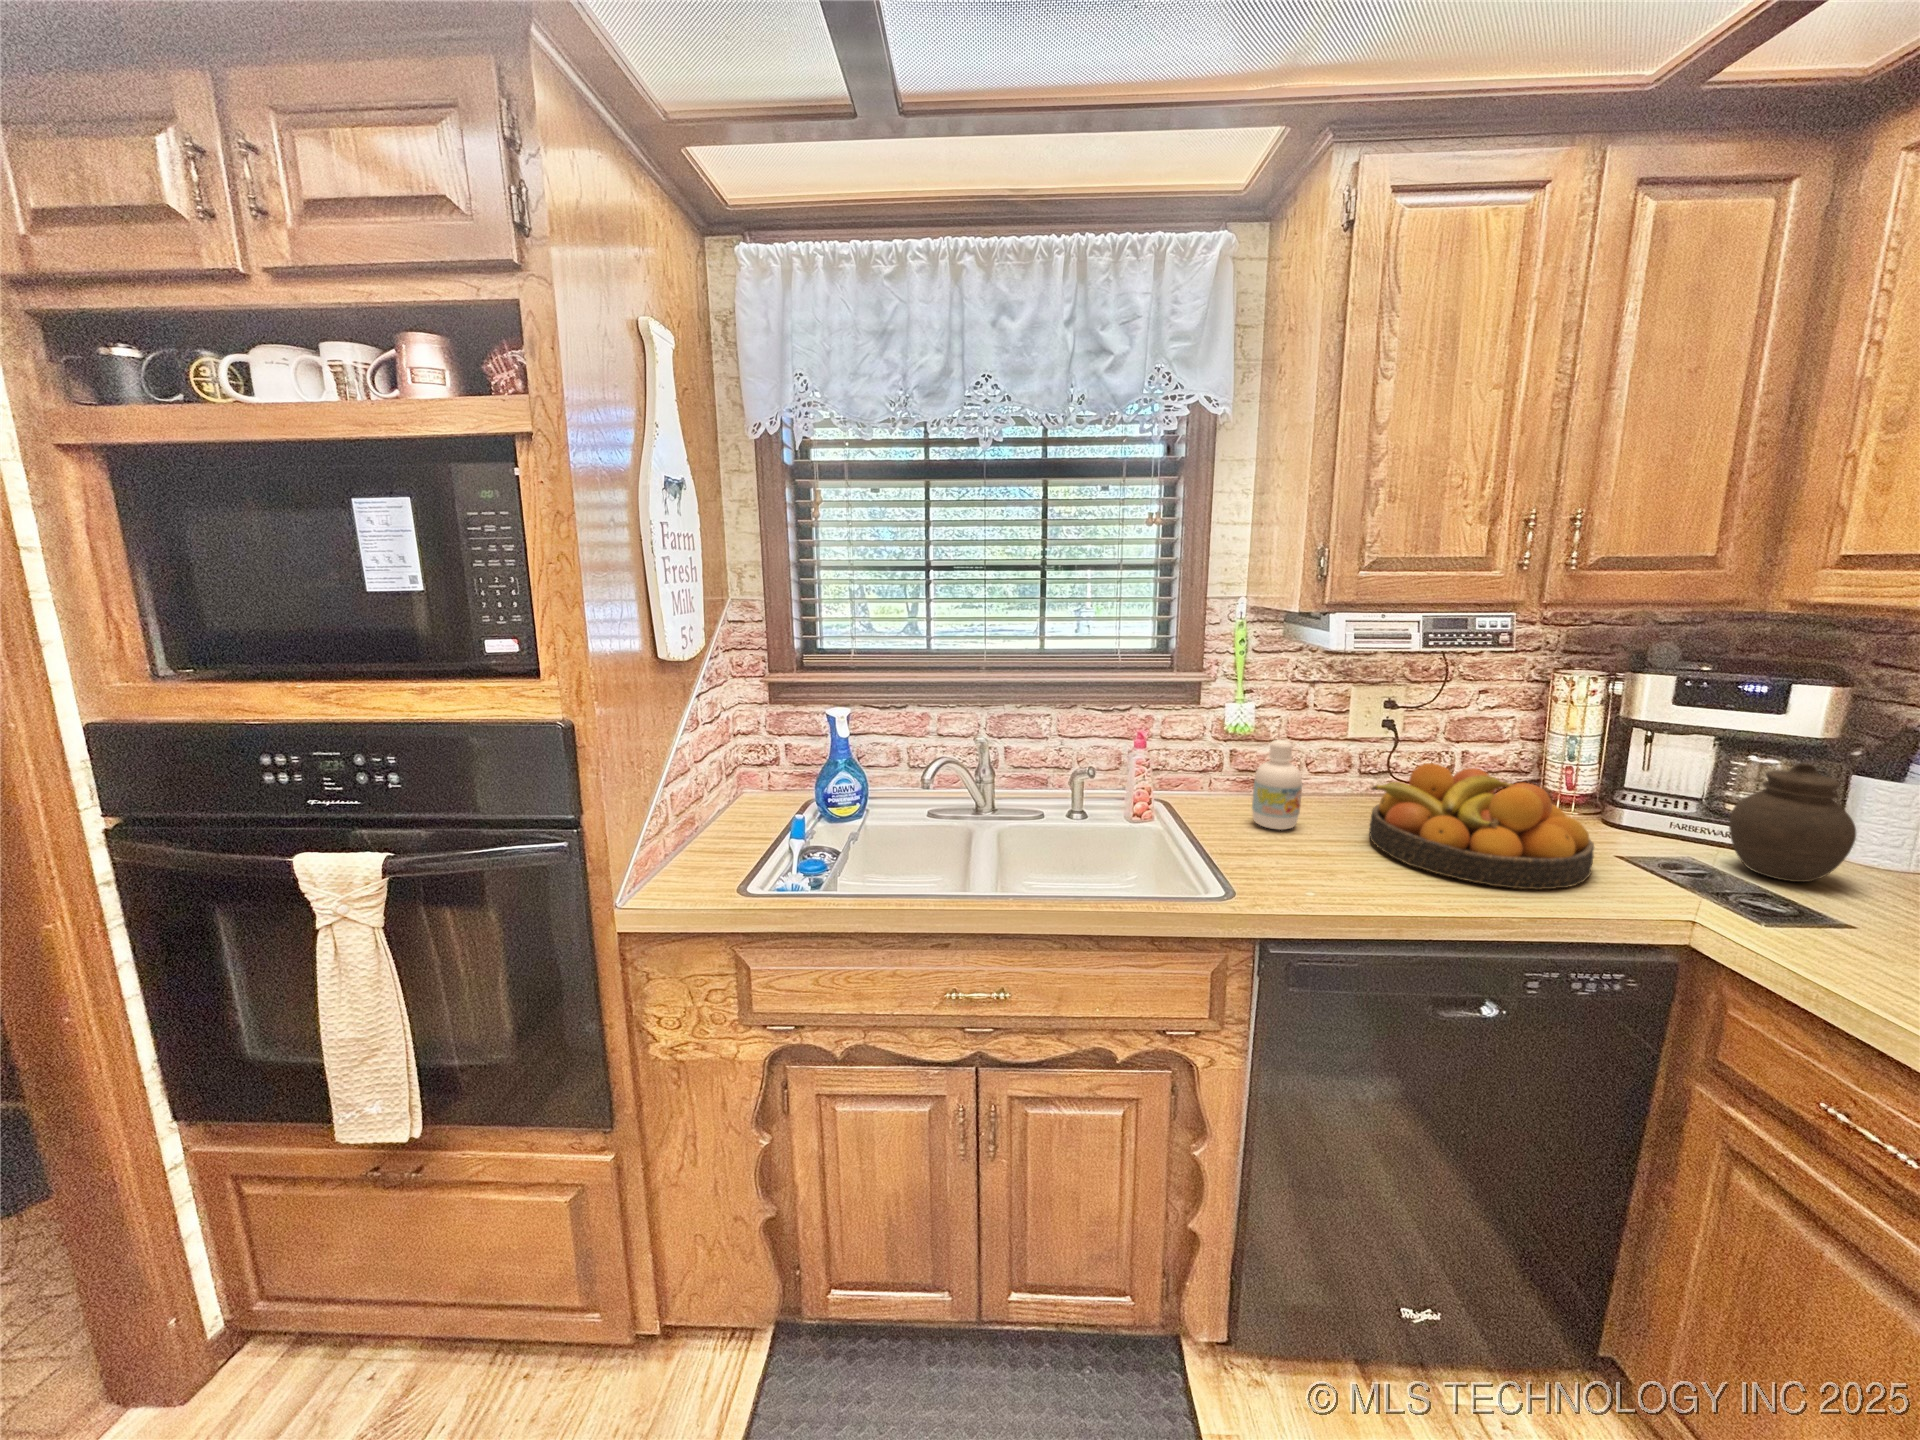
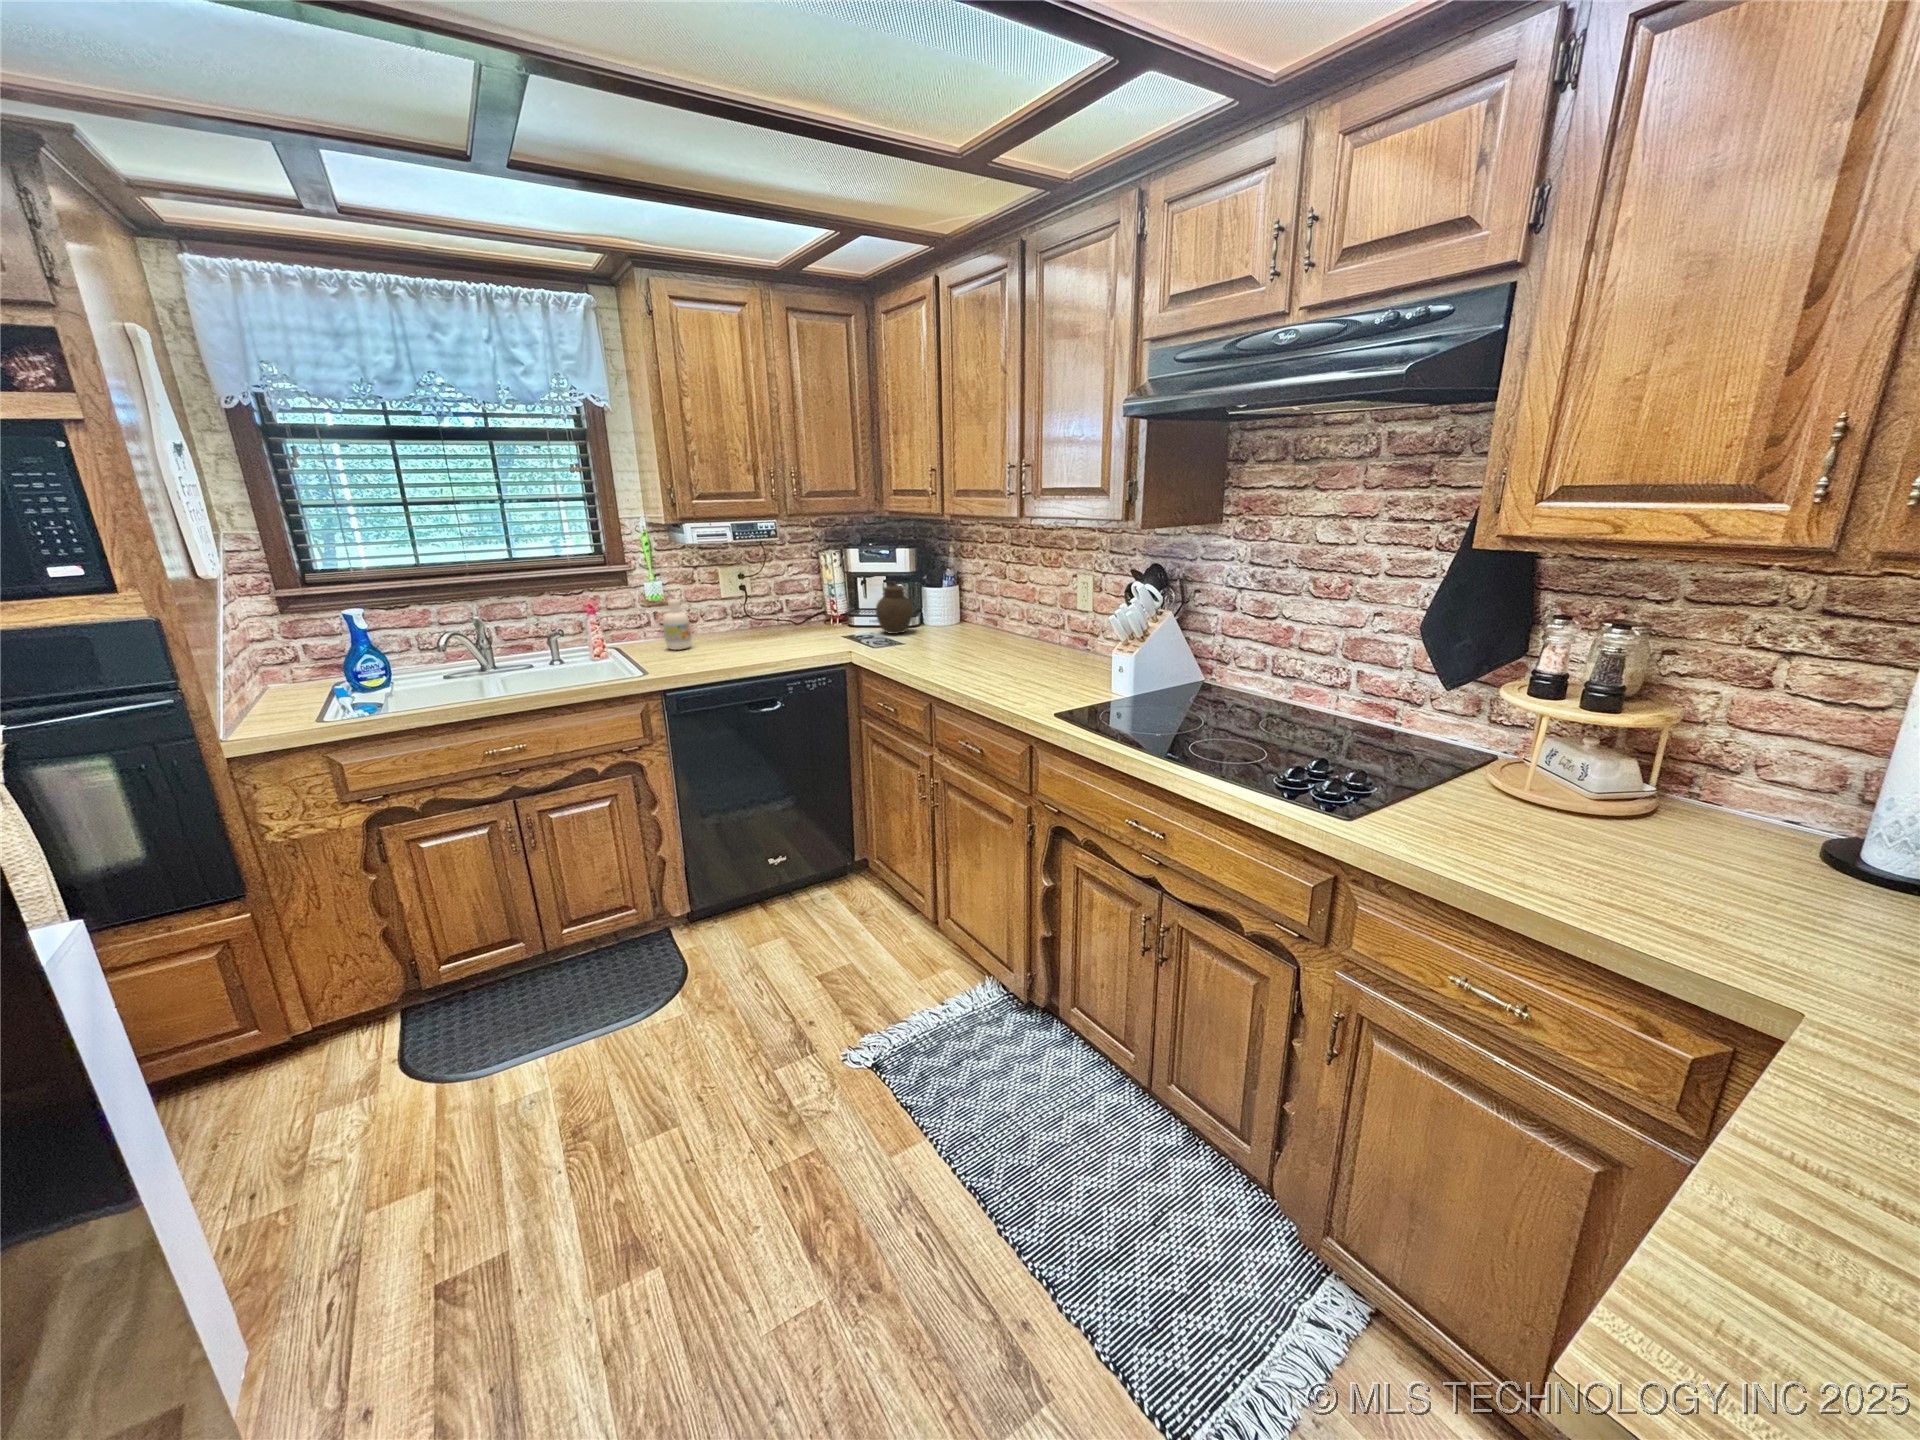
fruit bowl: present [1369,763,1594,889] -> none [721,602,822,653]

